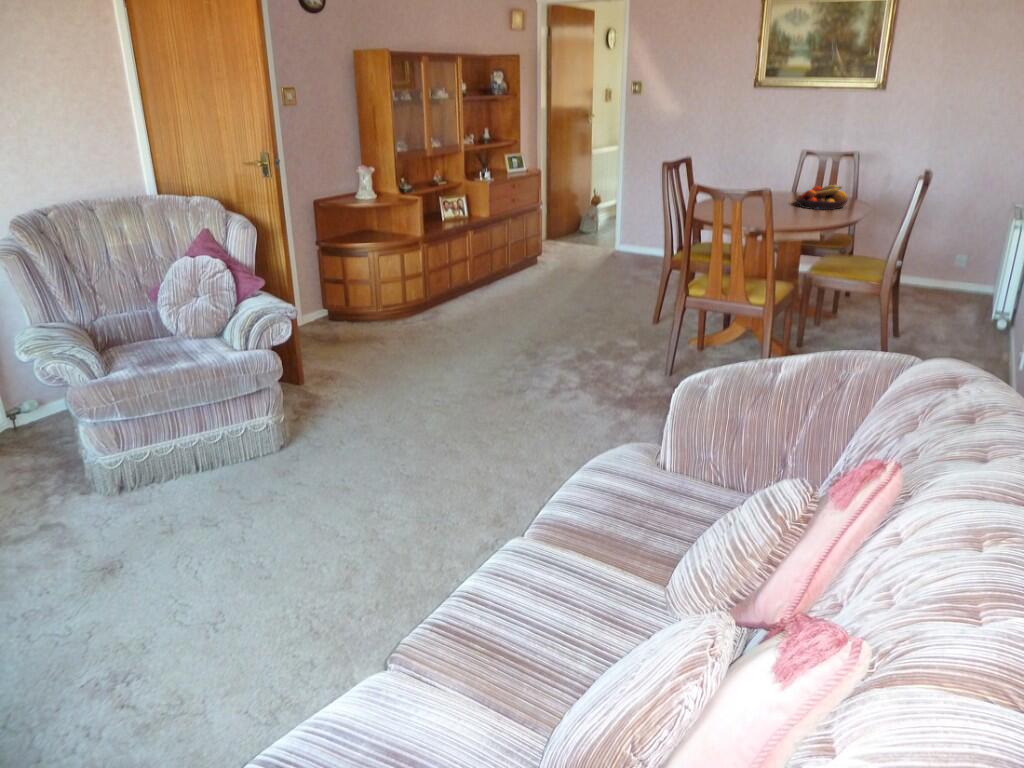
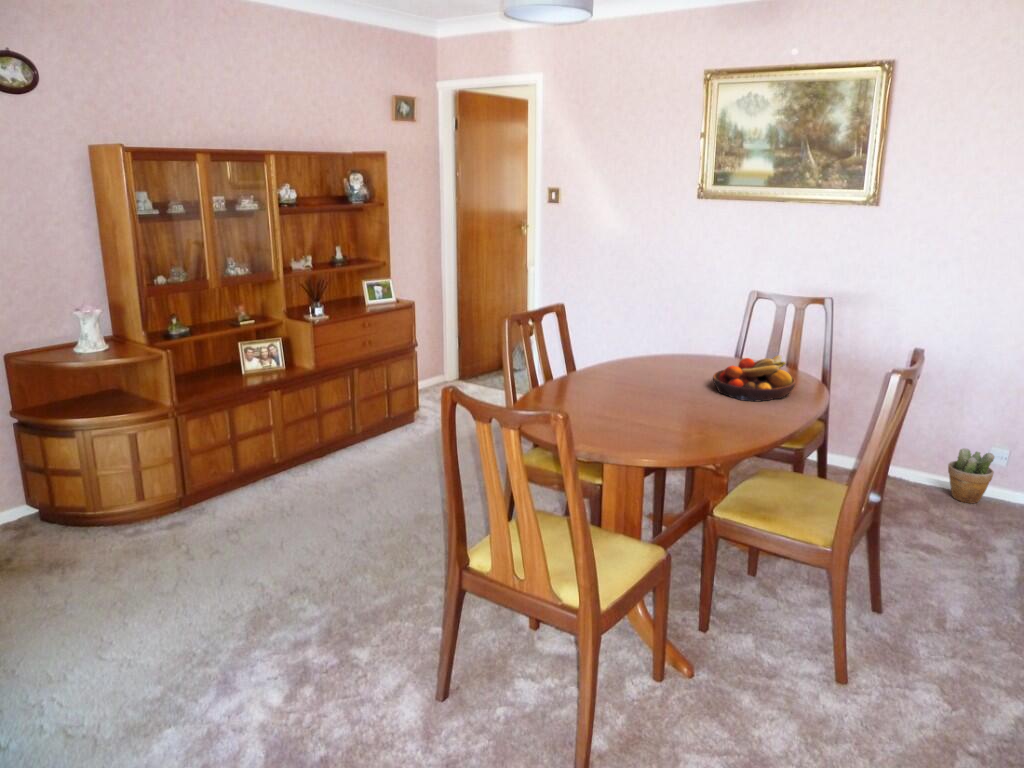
potted plant: none [925,255,956,291] -> present [948,448,994,503]

